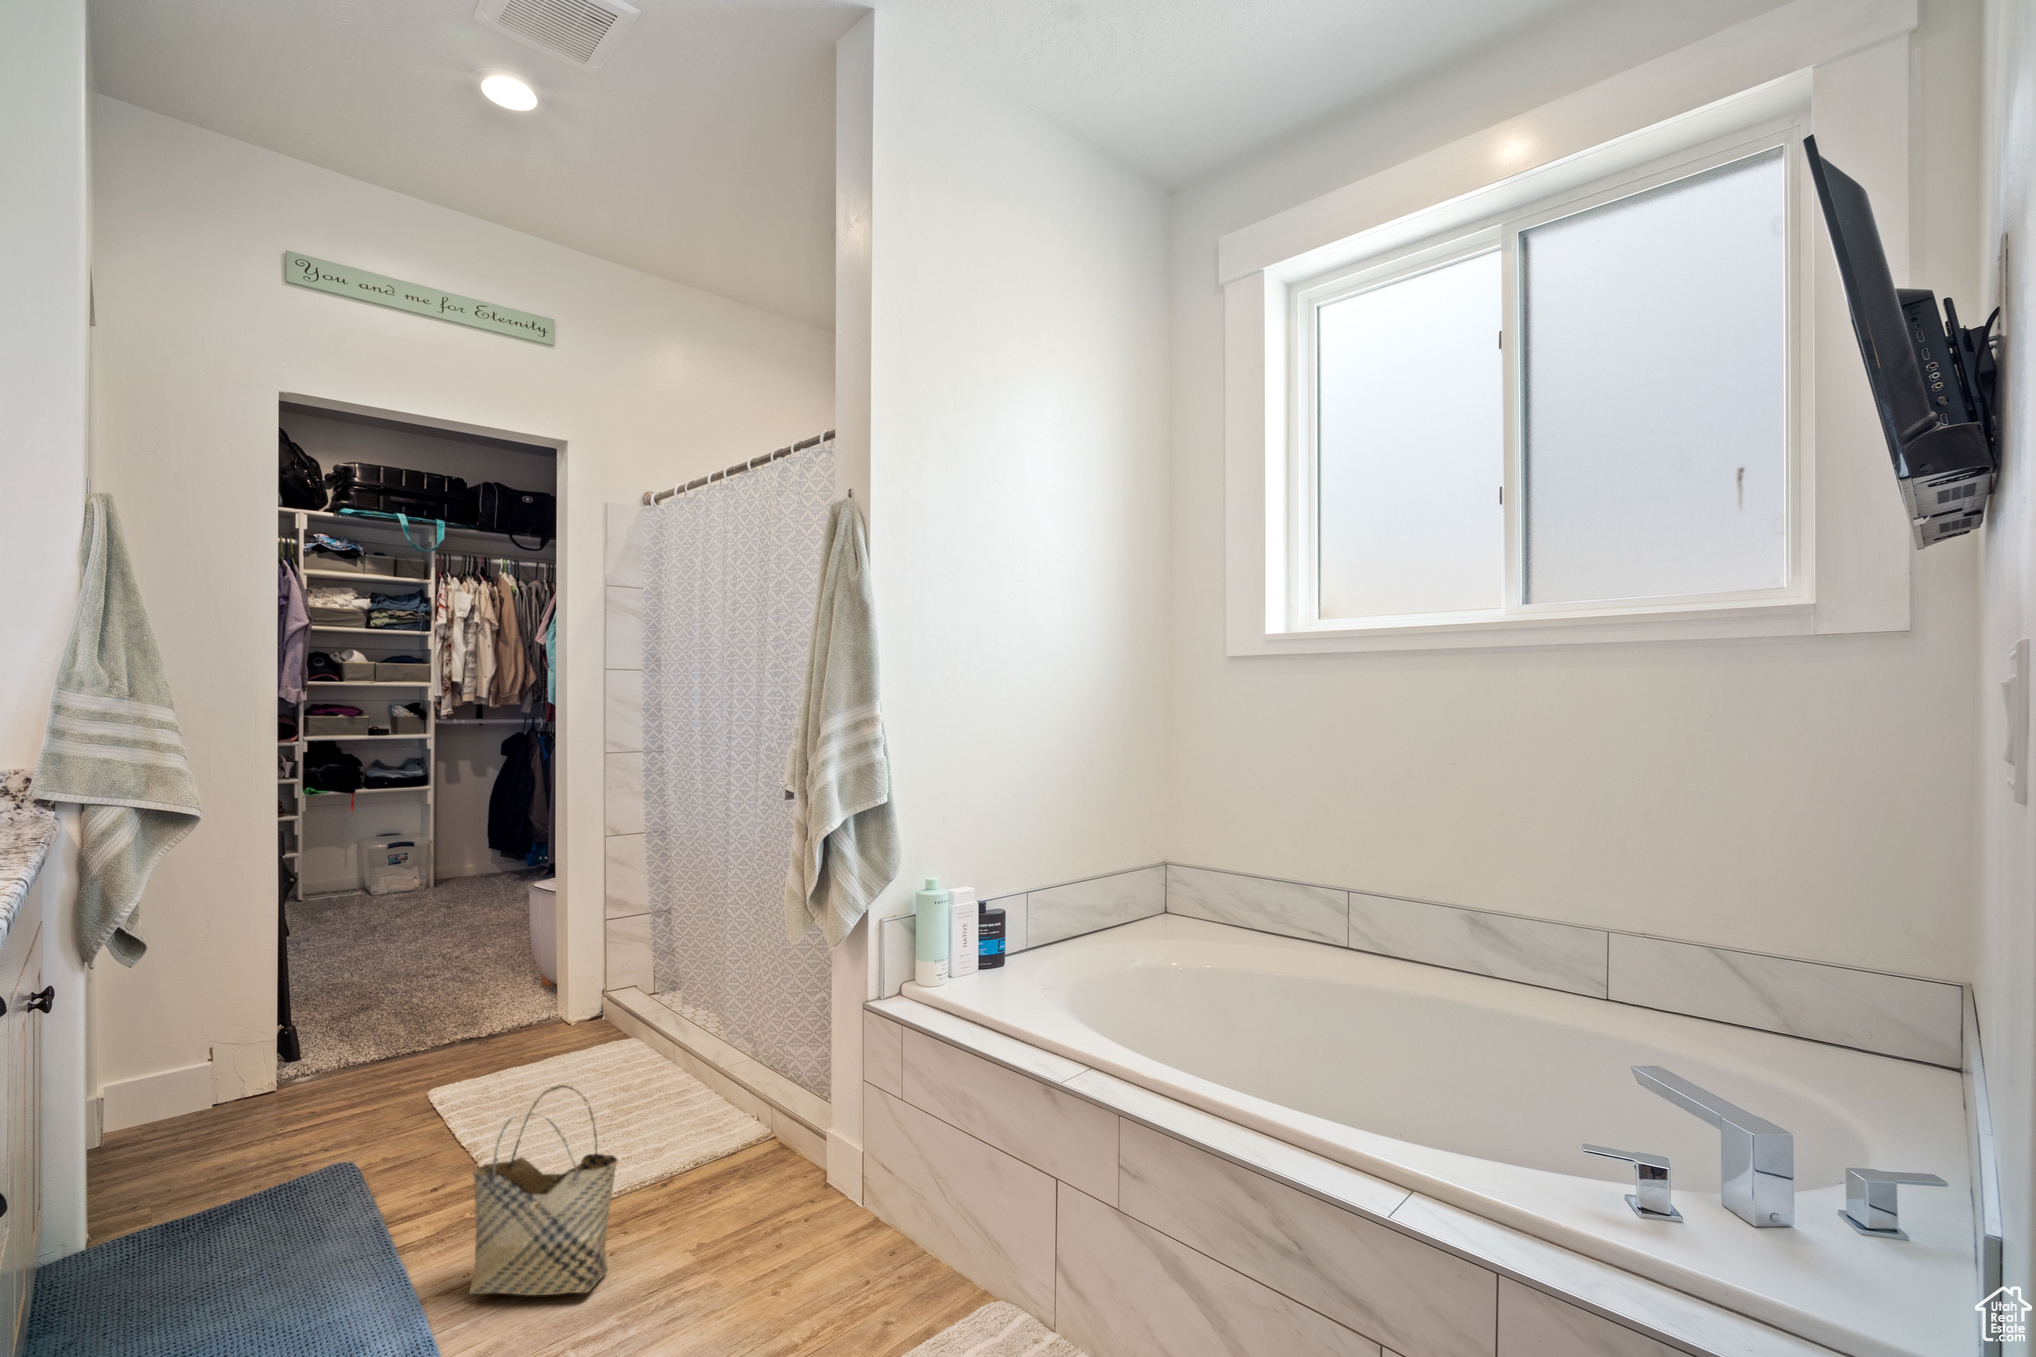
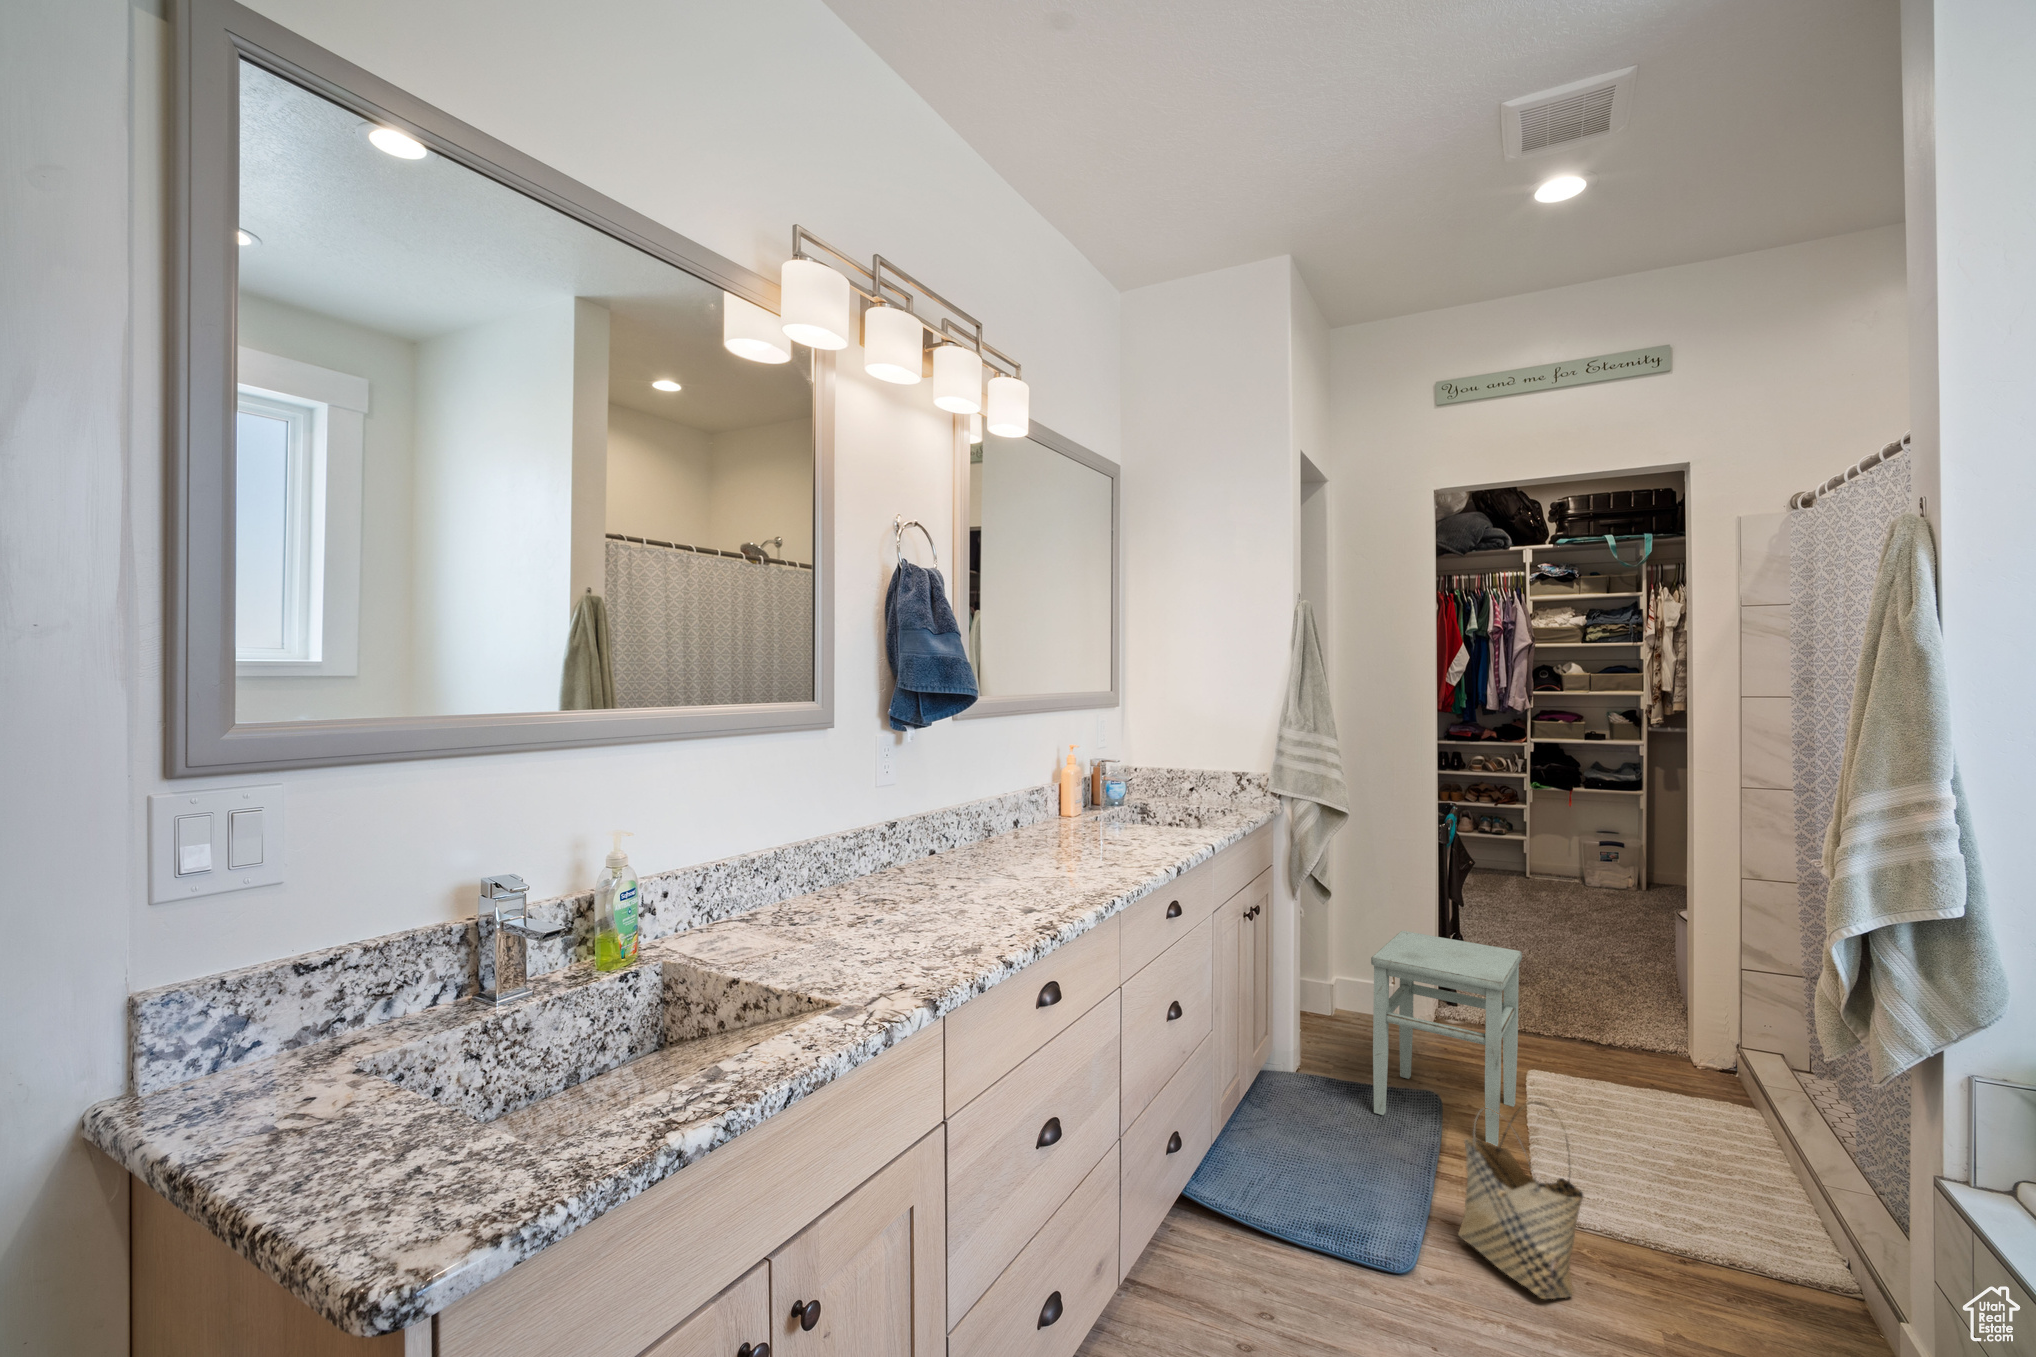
stool: none [266,952,457,1231] -> present [1371,931,1522,1146]

